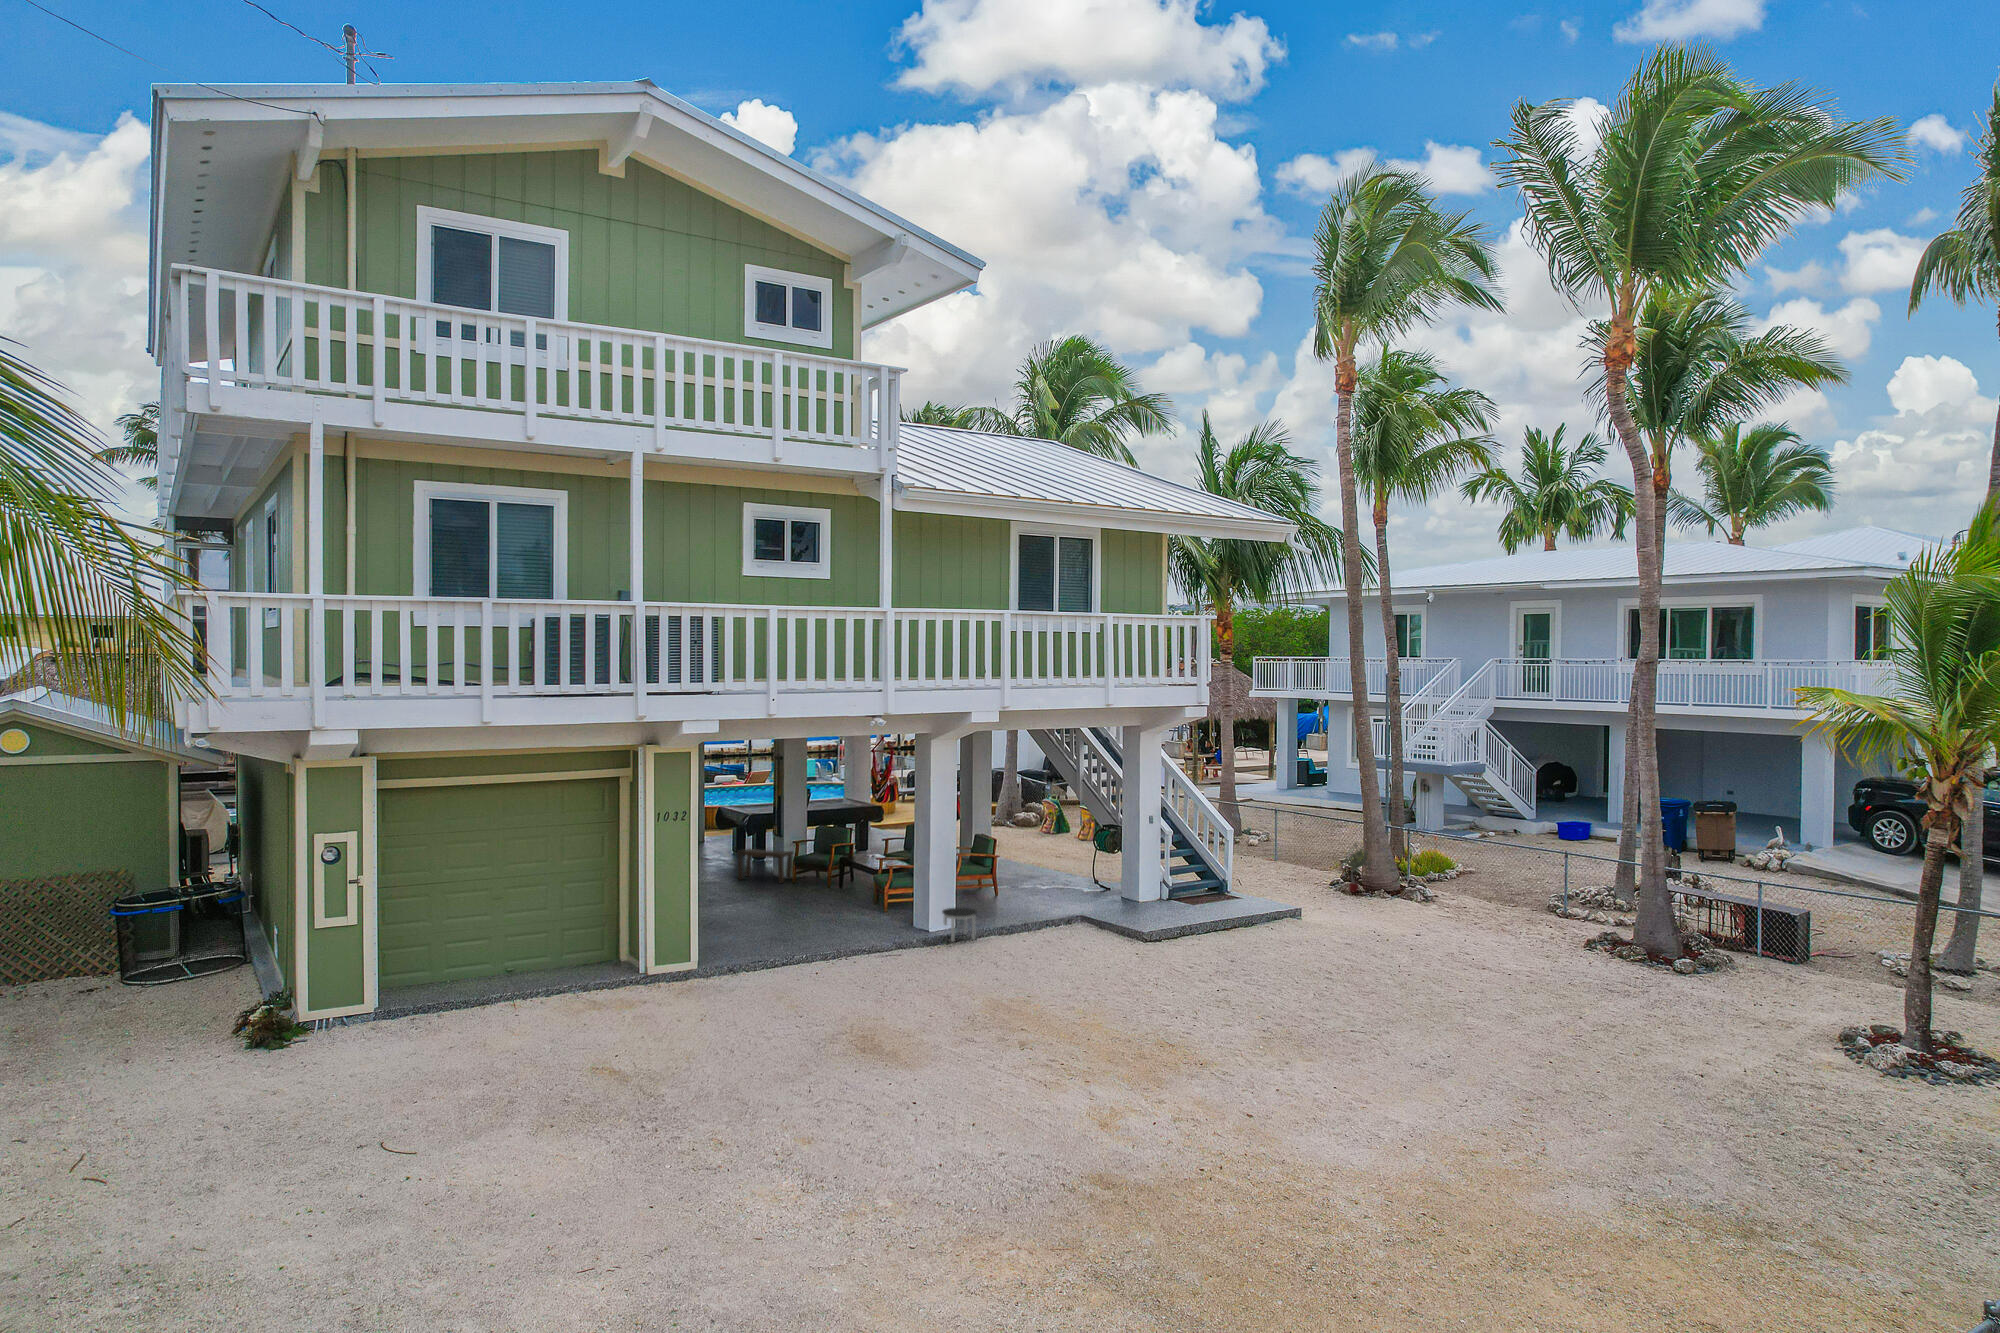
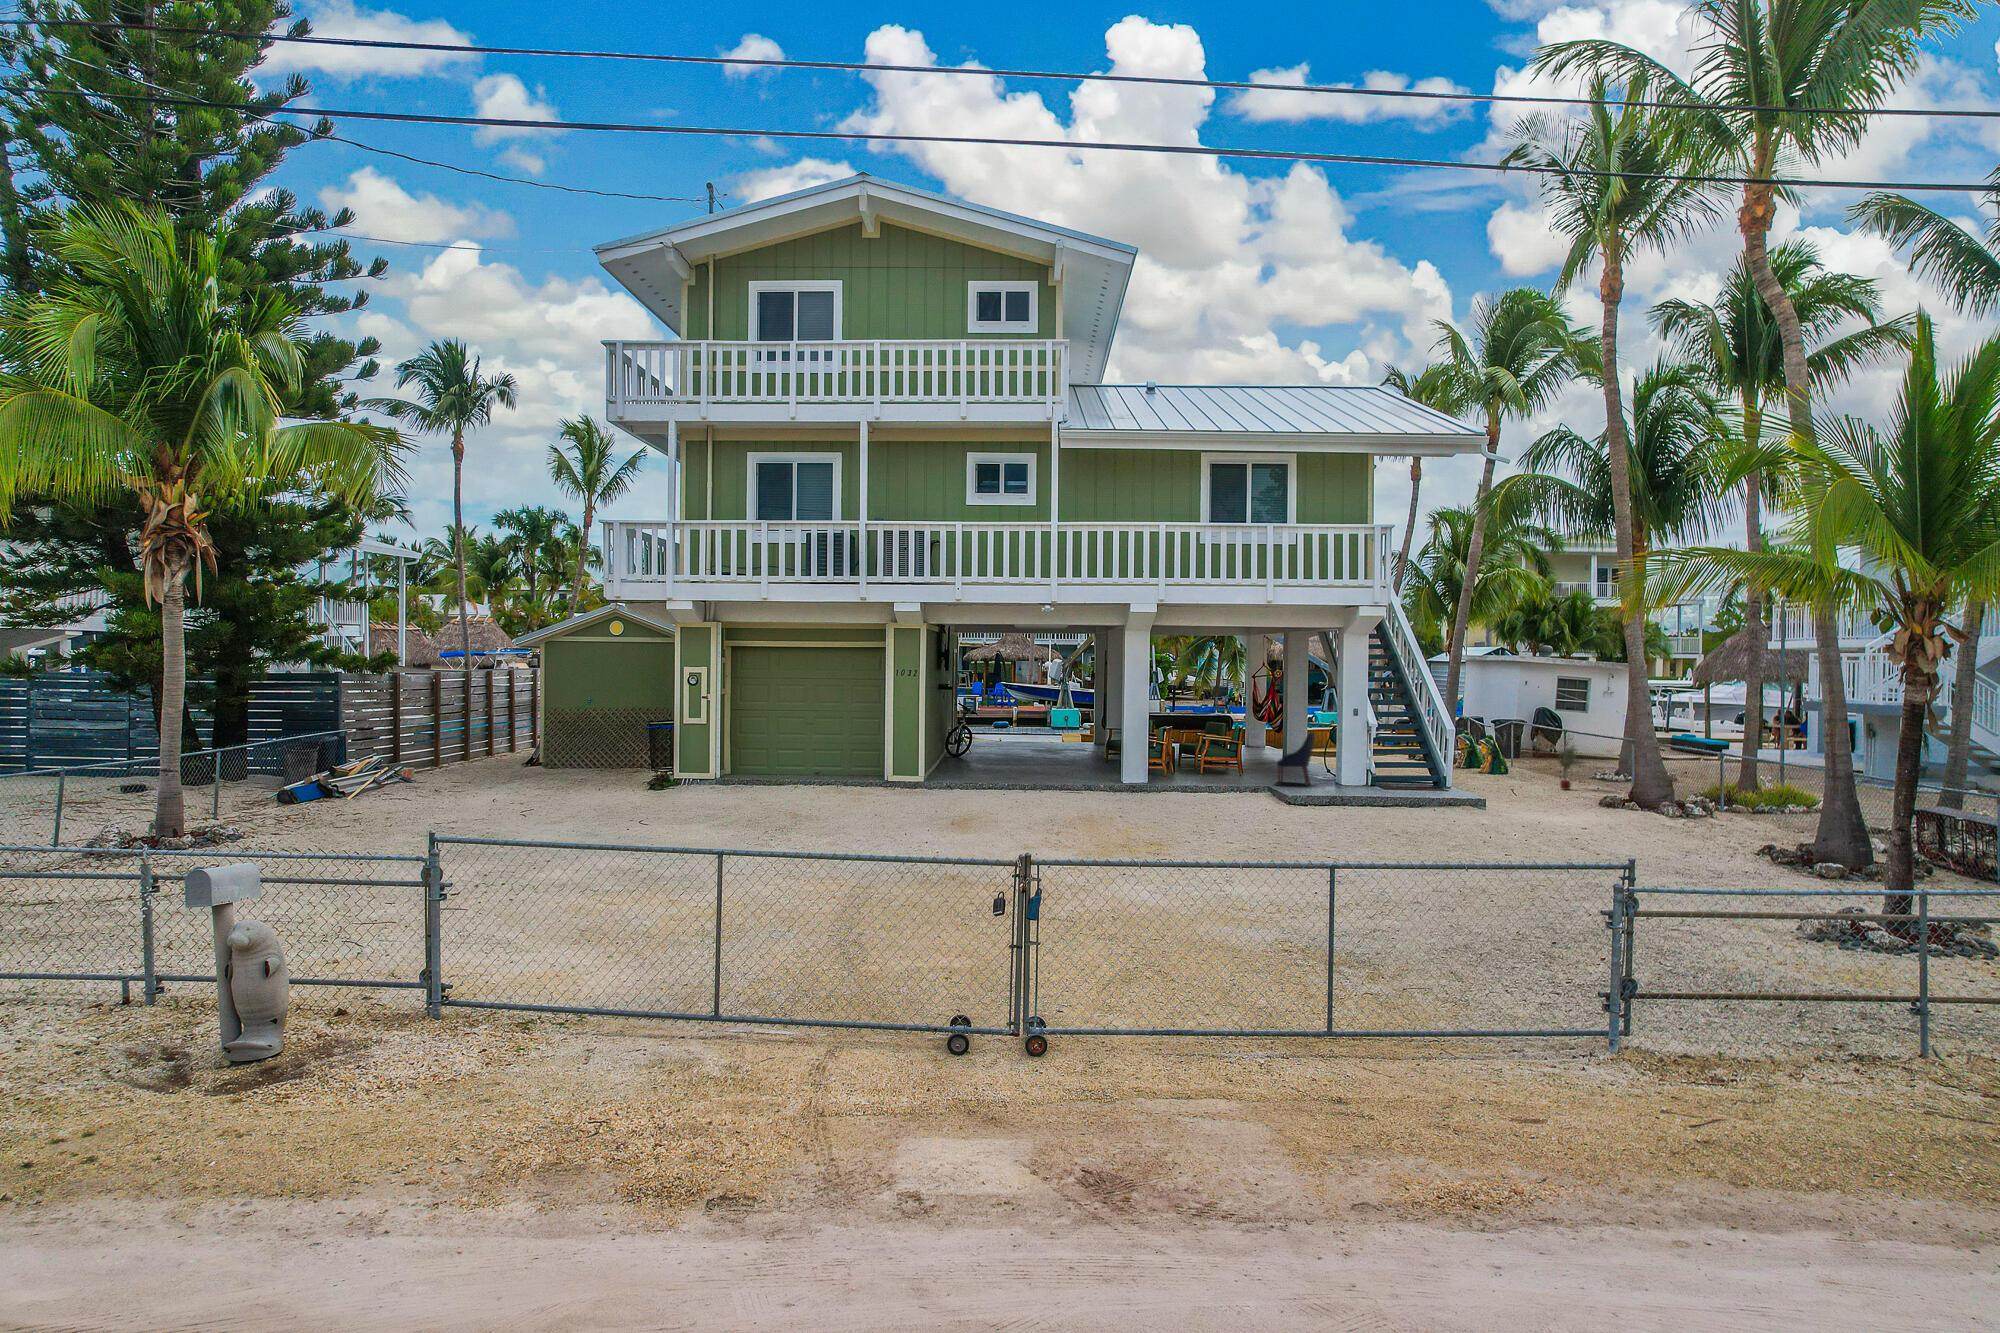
chair: none [1087,847,1132,915] -> present [1277,731,1314,785]
bench: present [737,849,793,883] -> none [1028,738,1069,763]
round table: present [942,908,977,942] -> none [1124,764,1152,788]

